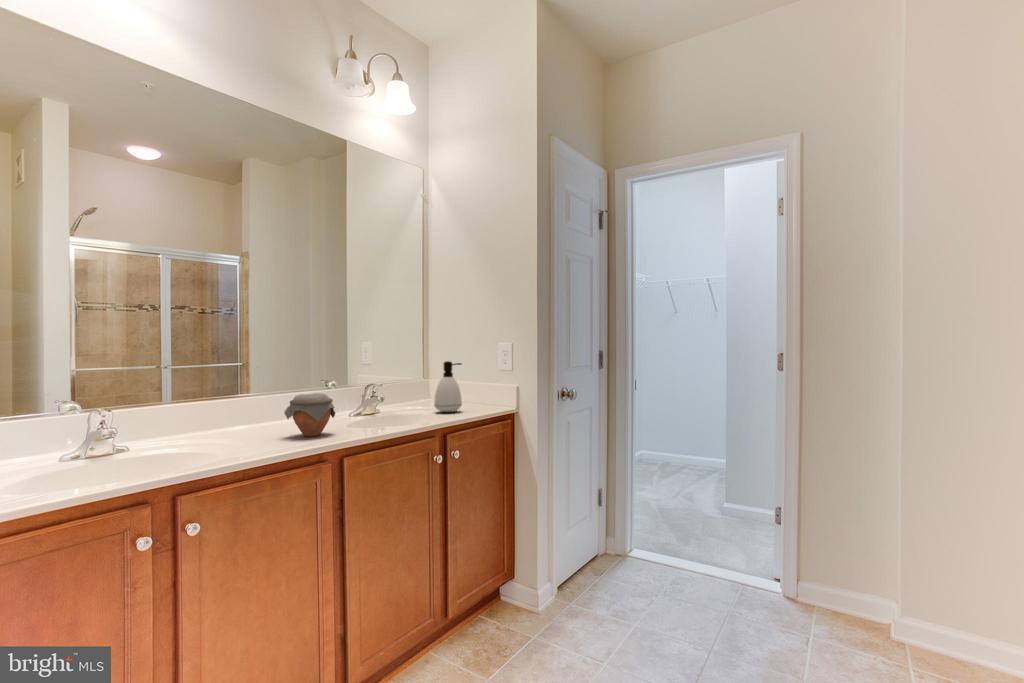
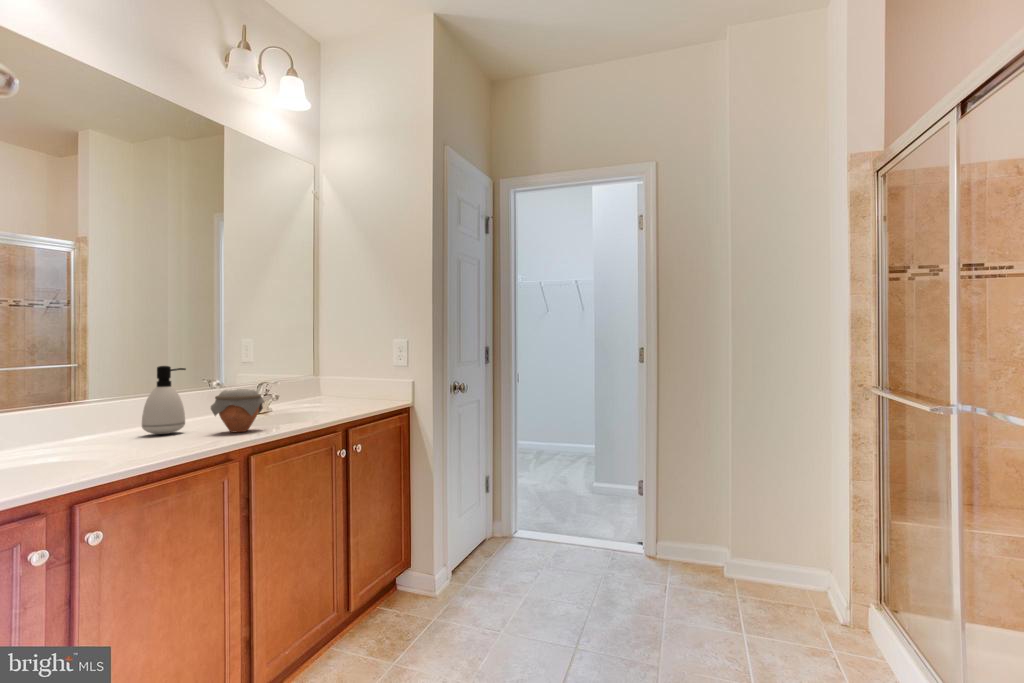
soap dispenser: present [434,361,462,412] -> present [142,366,186,434]

